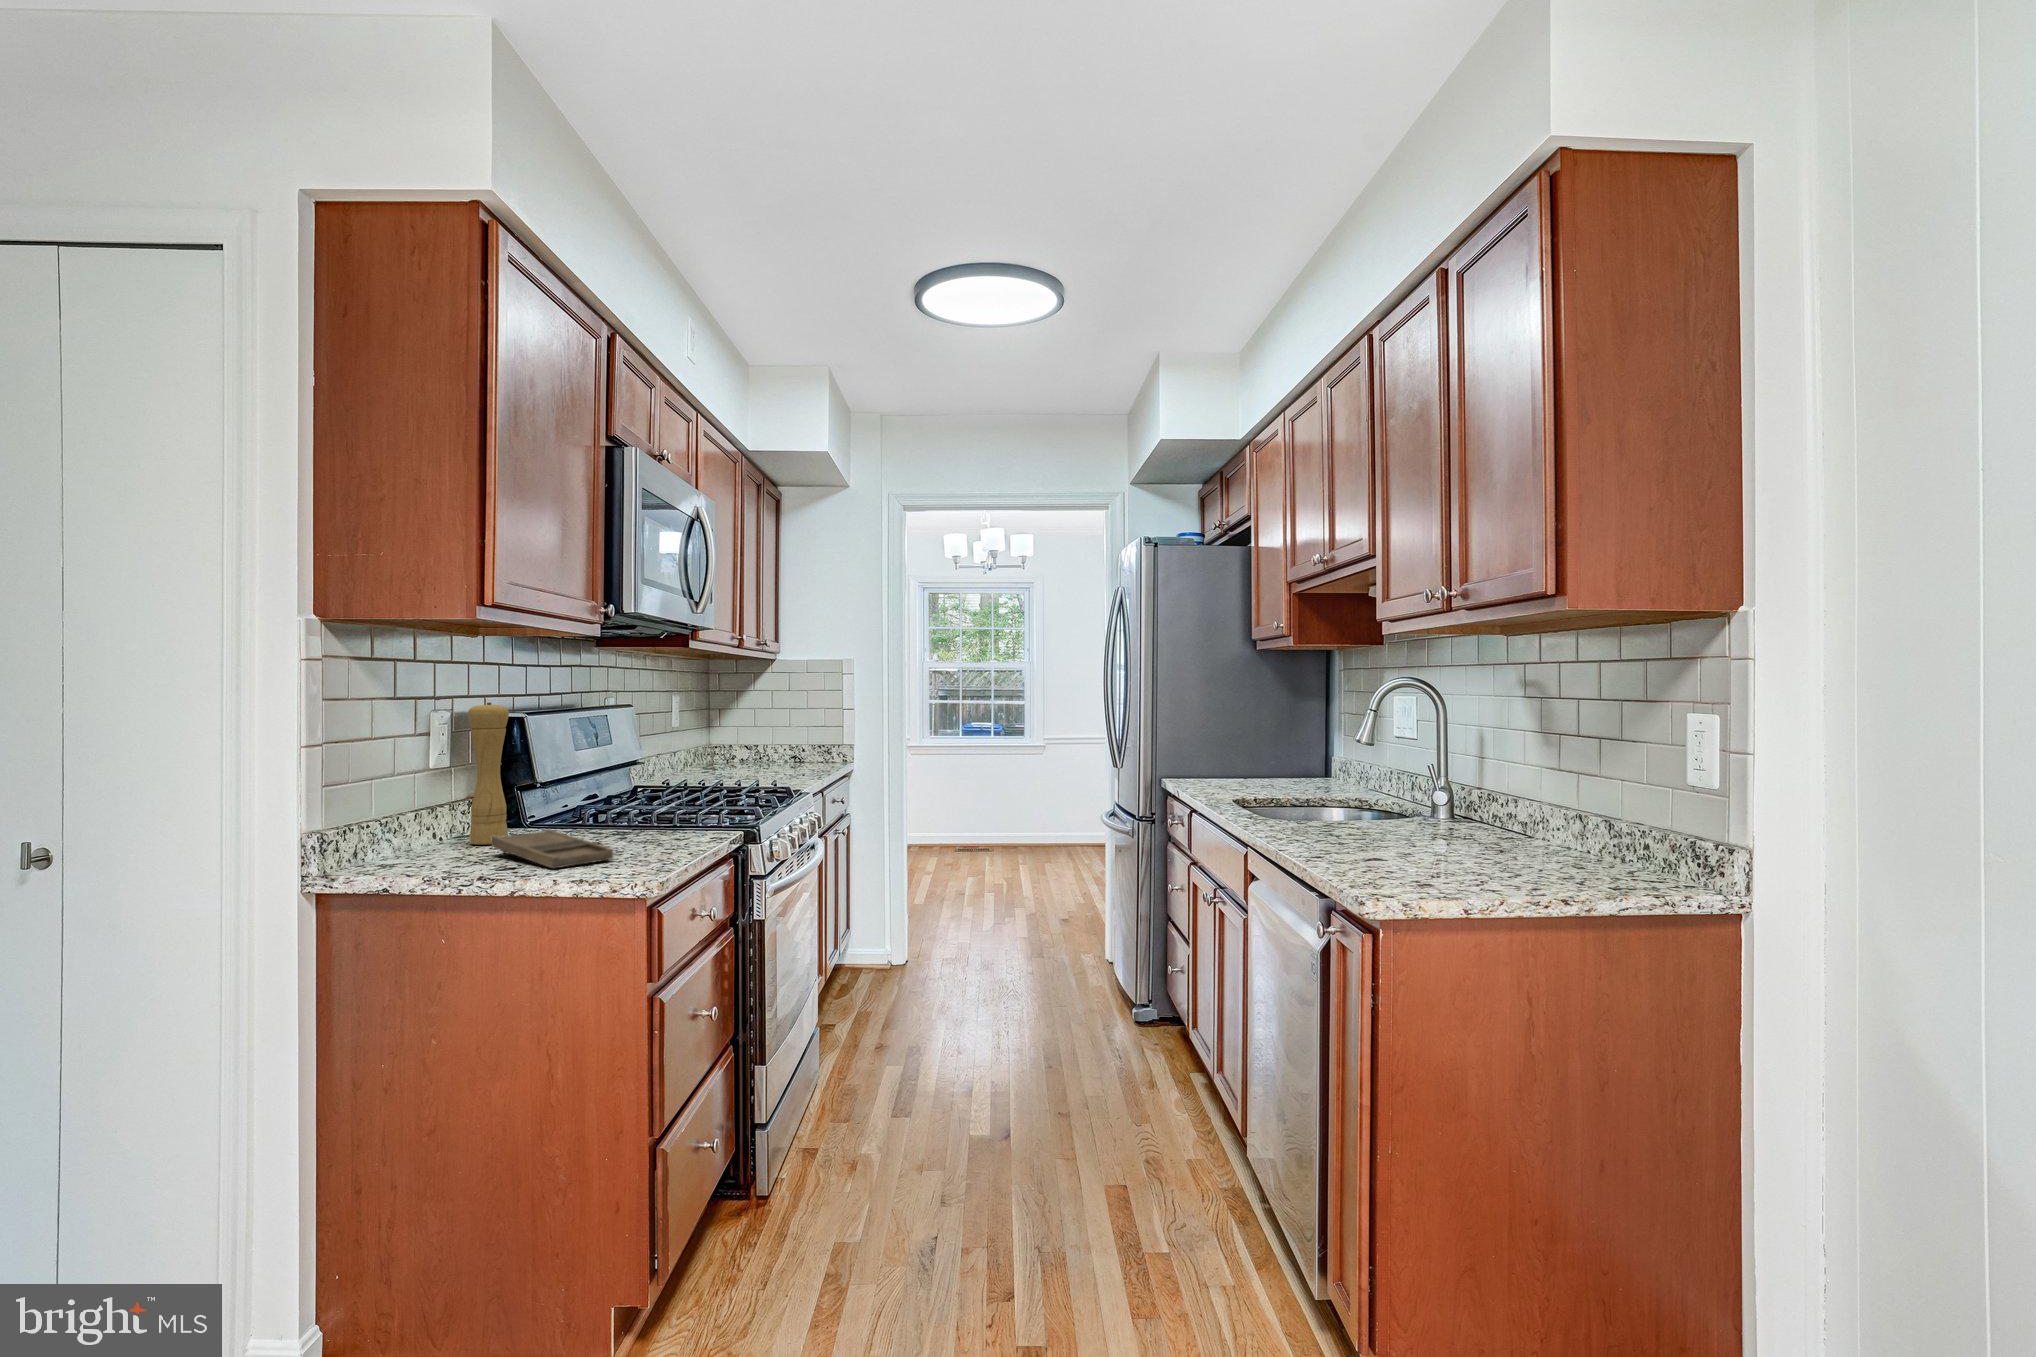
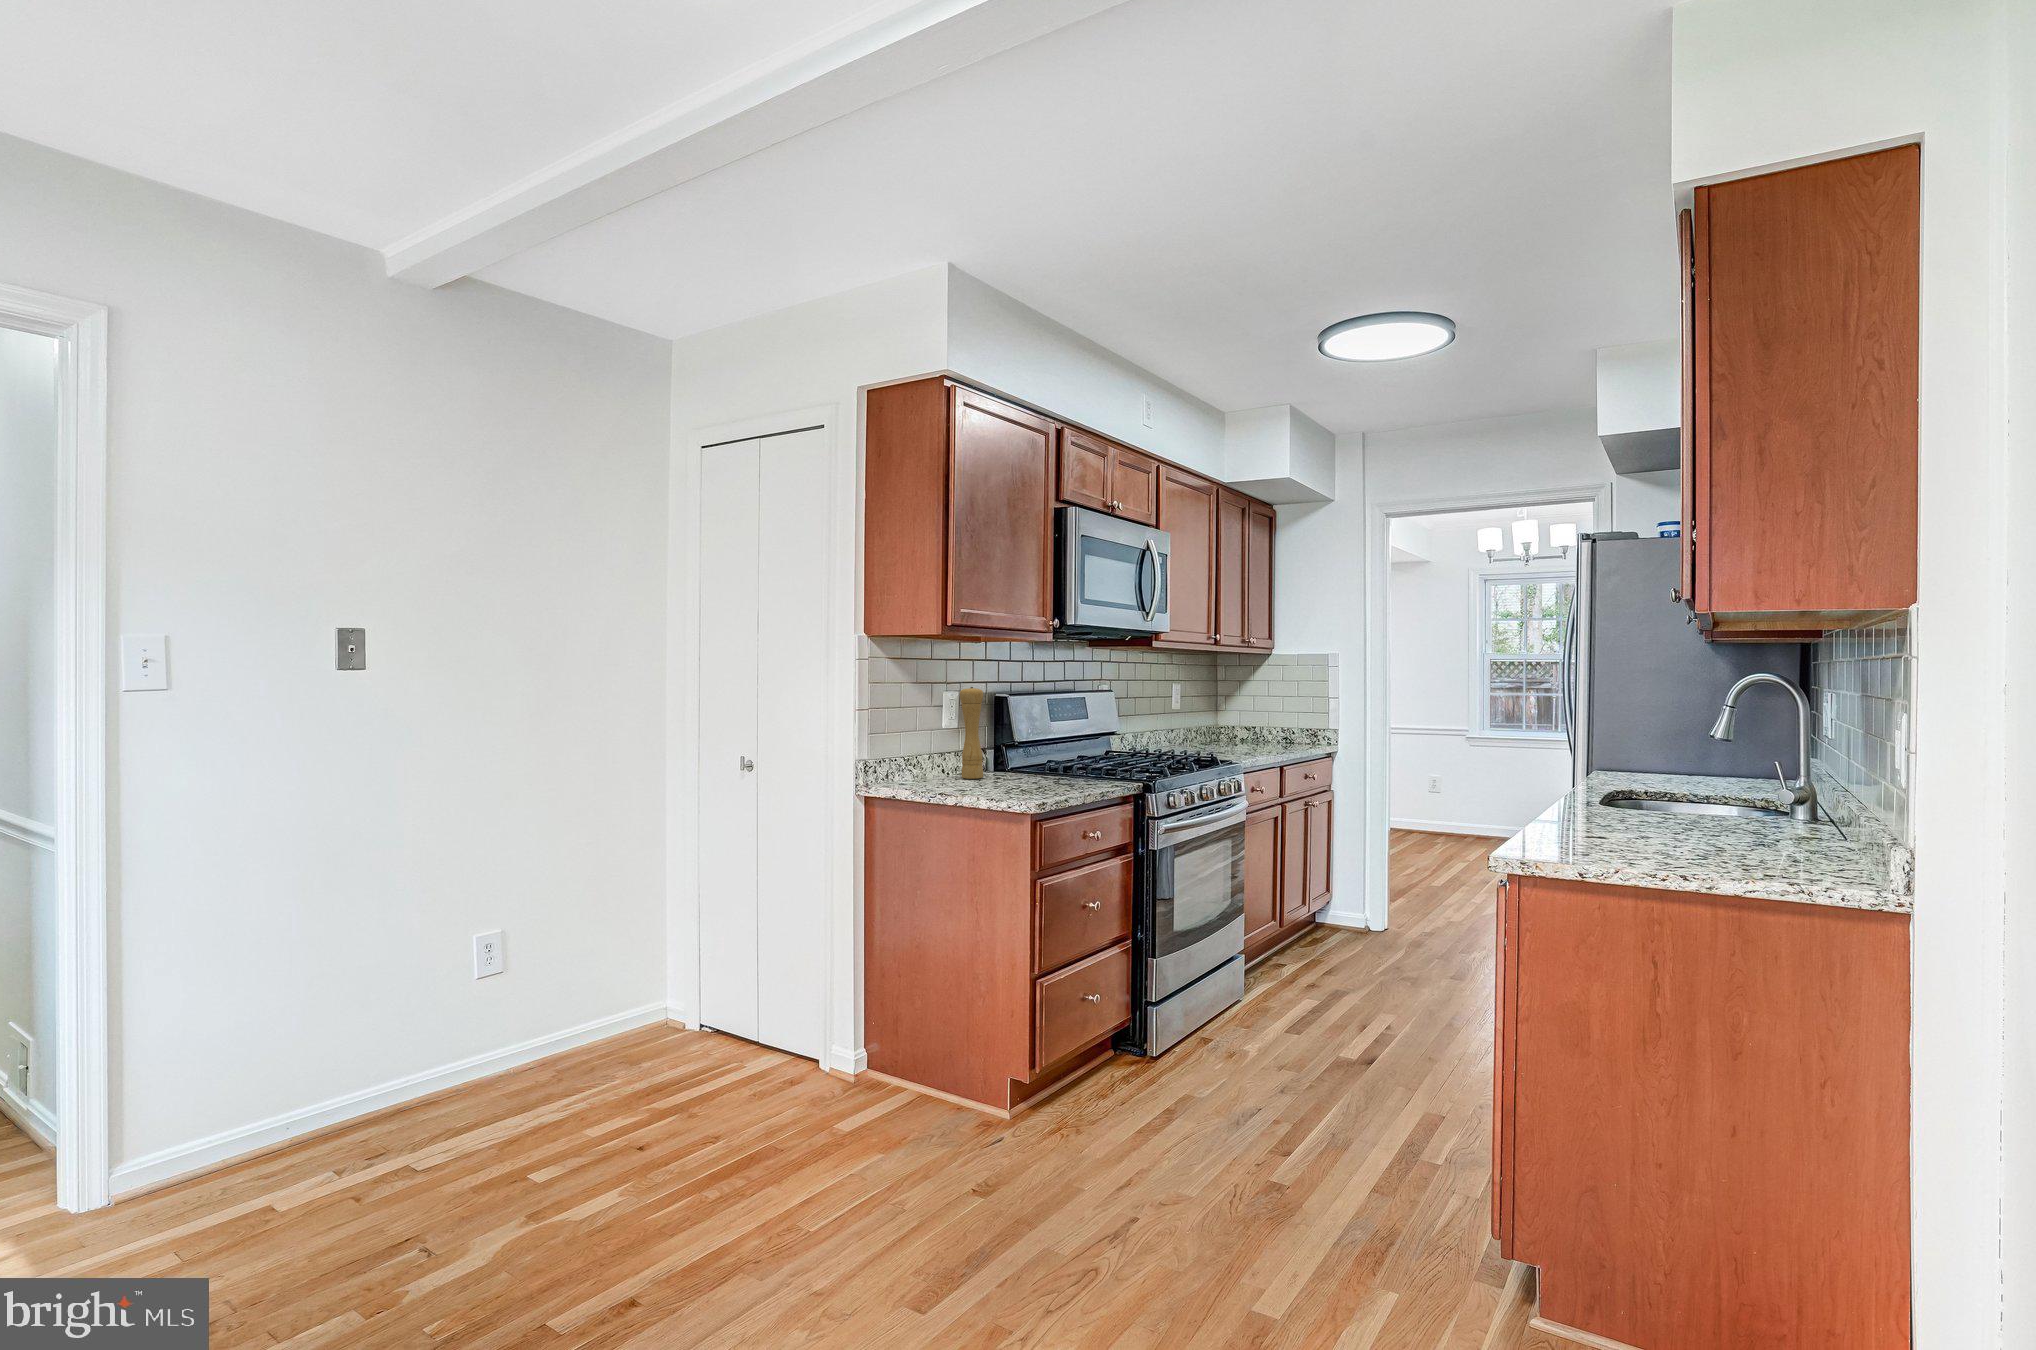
tray: present [491,829,613,868] -> none [961,770,1016,791]

